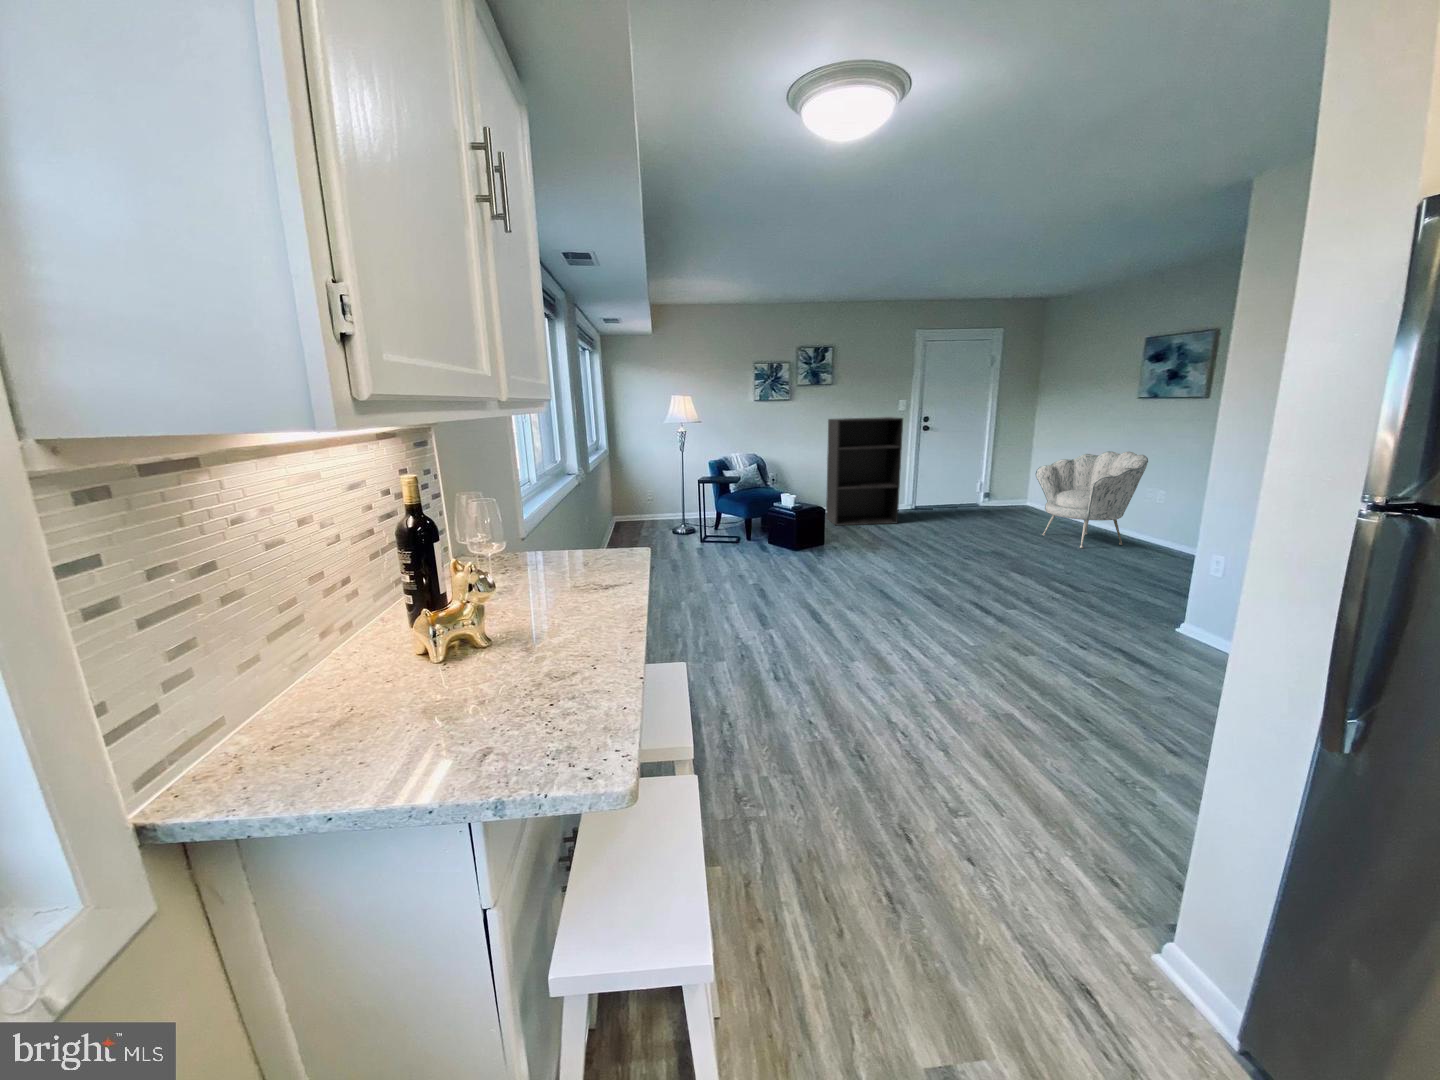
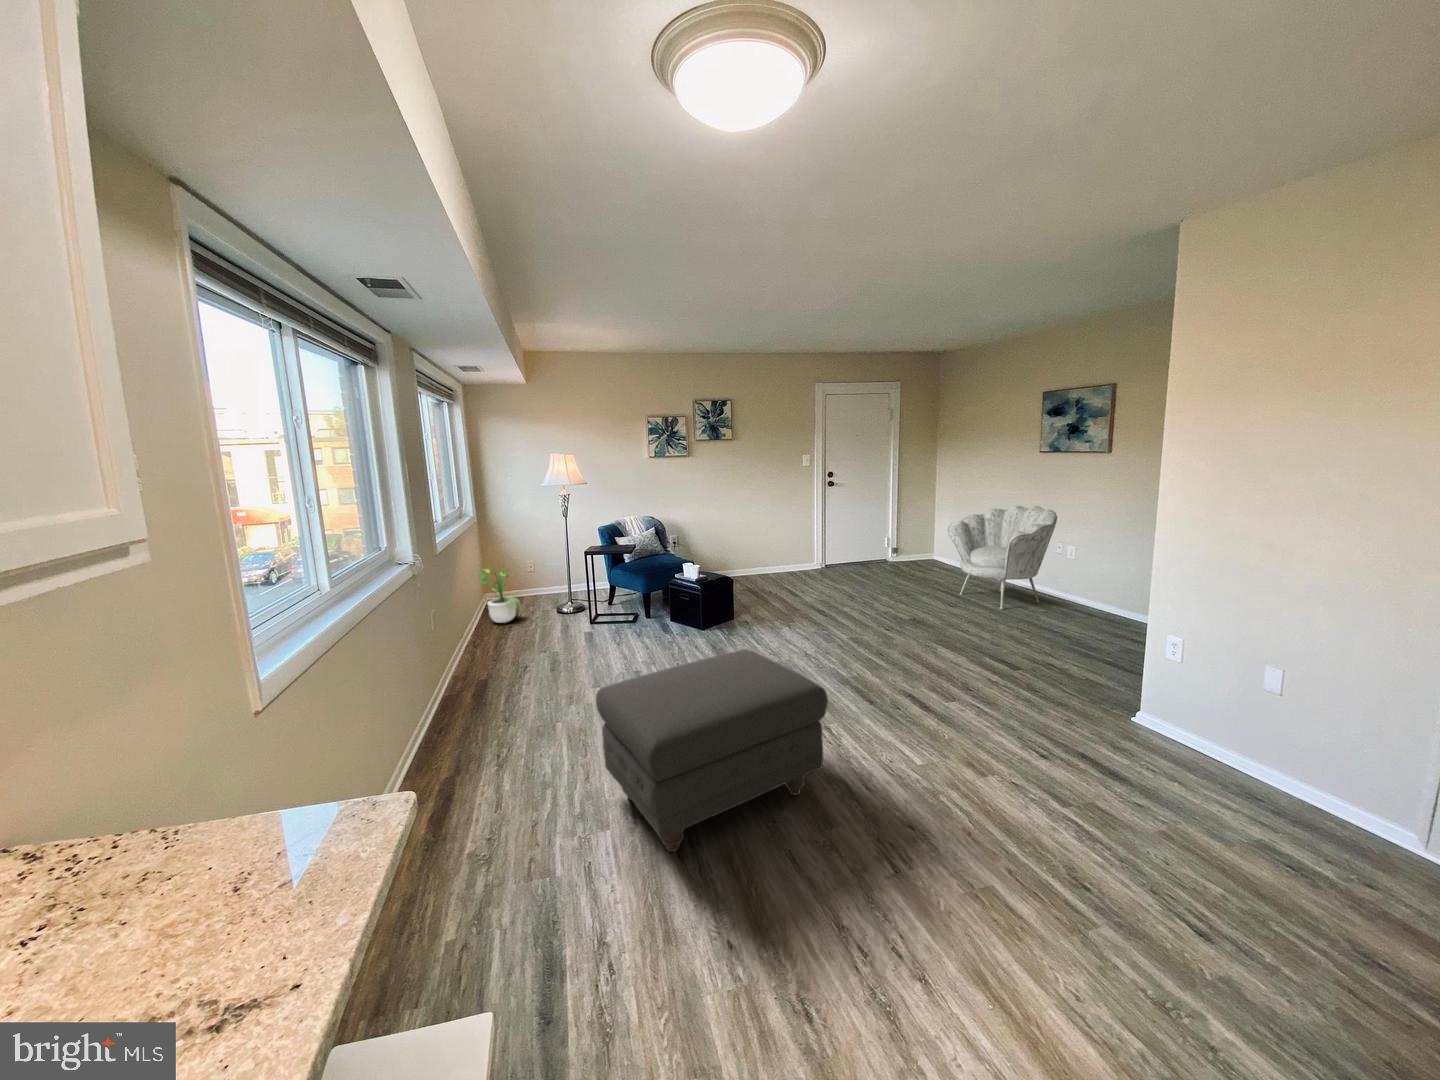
bookshelf: present [826,417,903,525] -> none [731,473,811,593]
potted plant: none [608,478,646,537] -> present [477,564,522,623]
ottoman: none [718,547,896,676] -> present [596,649,828,852]

